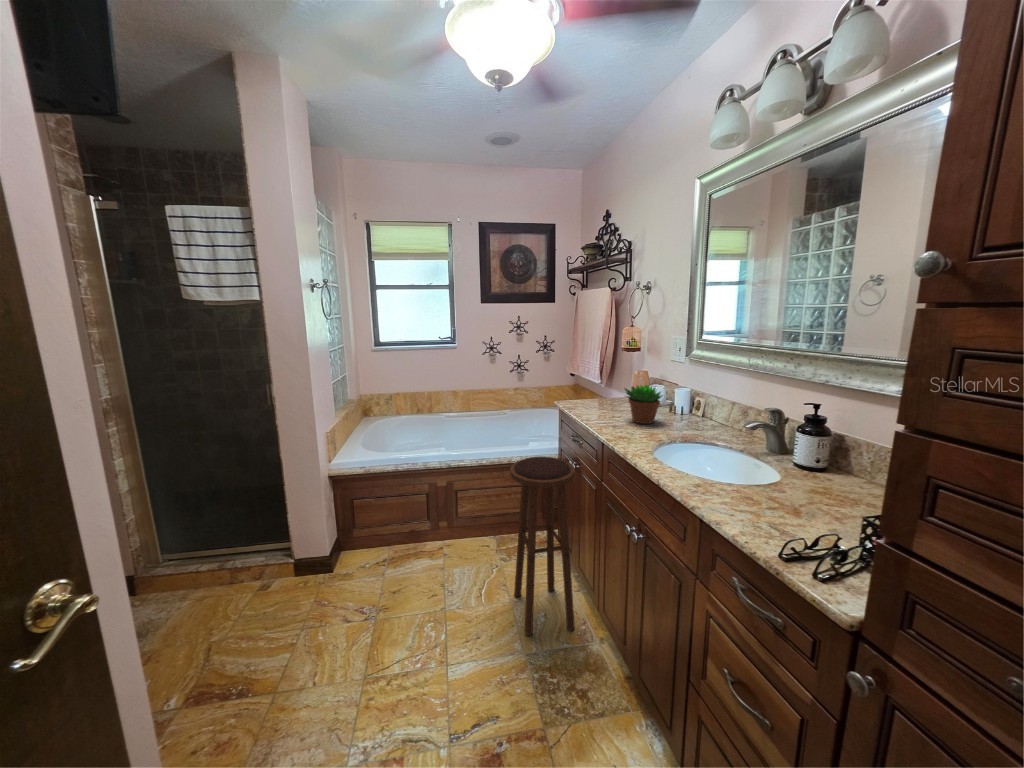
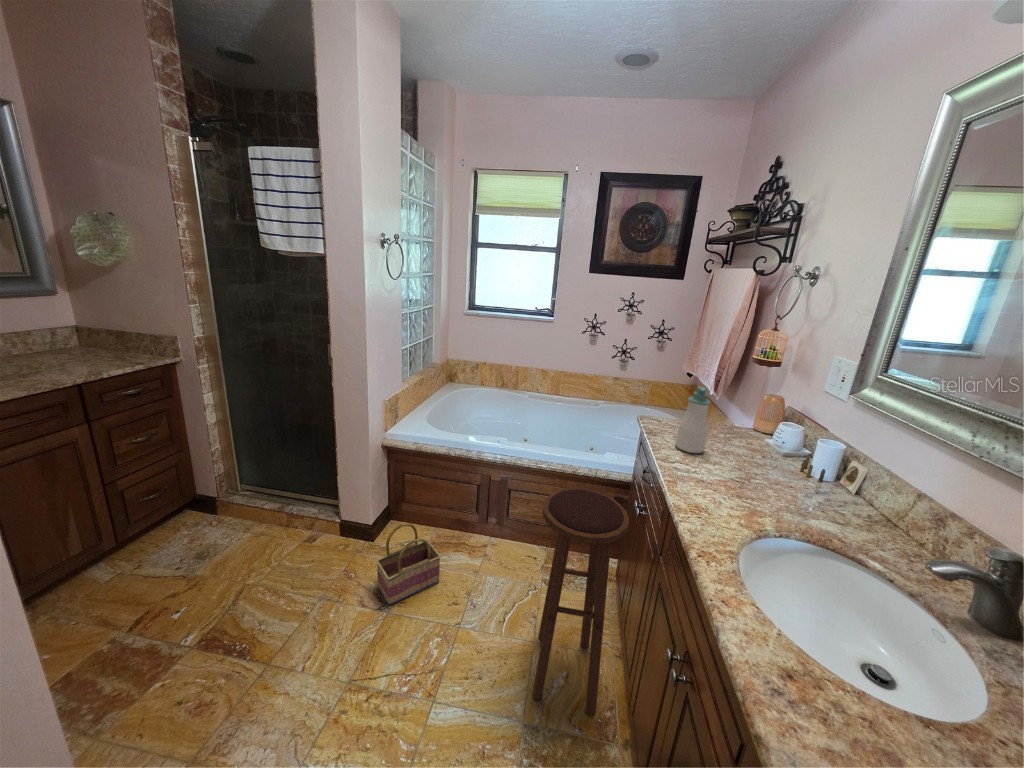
soap bottle: none [590,367,610,414] -> present [675,387,711,453]
succulent plant: present [625,385,662,424] -> none [725,425,791,489]
basket: none [354,535,414,614] -> present [376,523,441,605]

